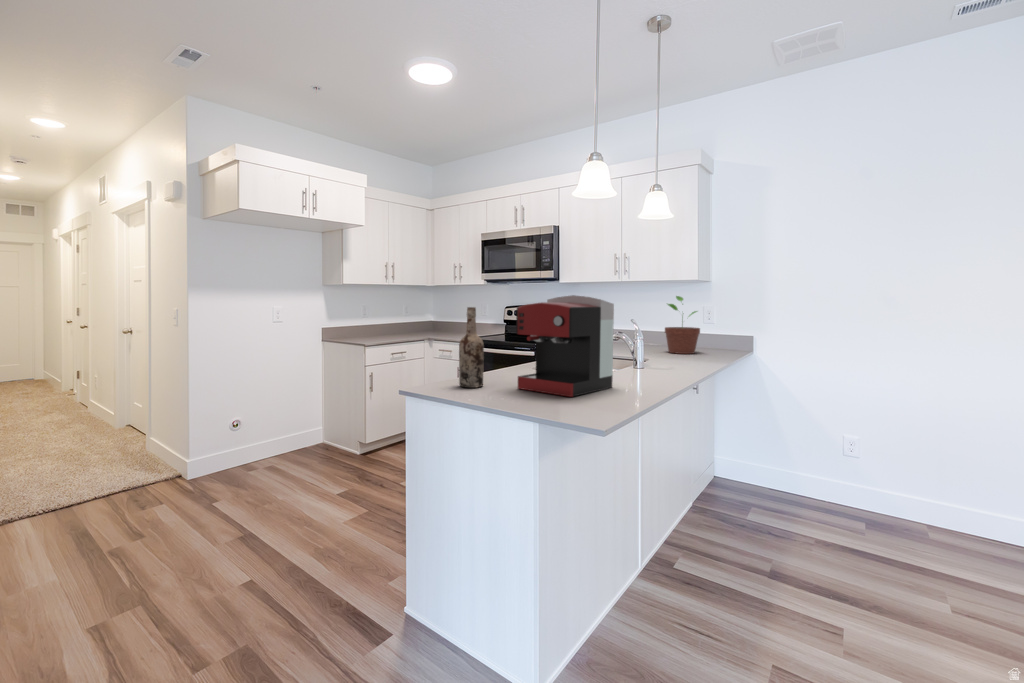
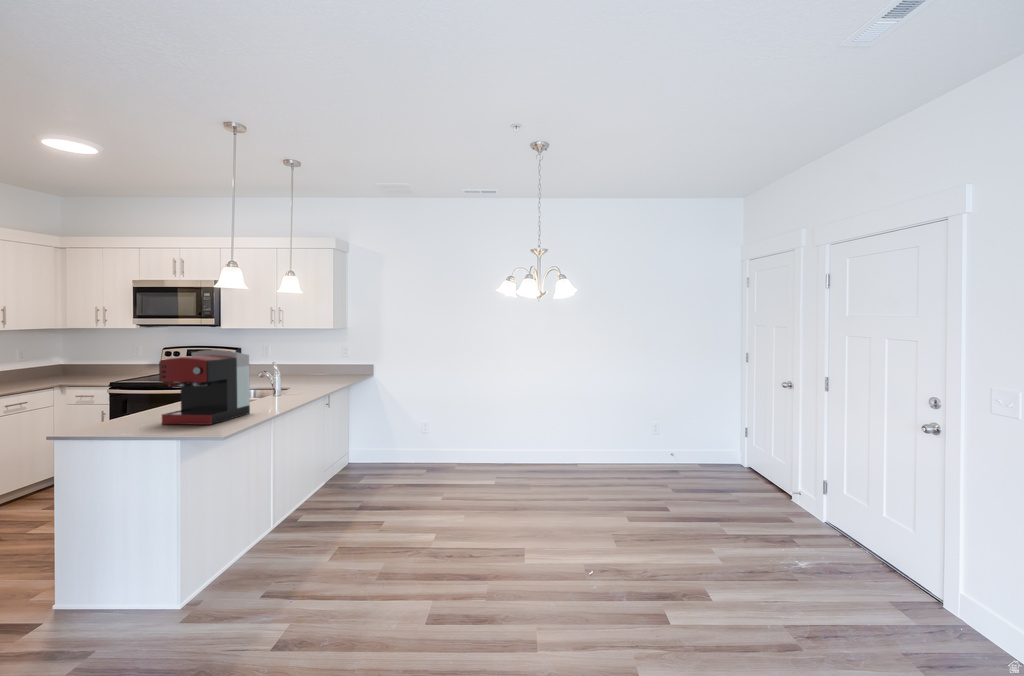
potted plant: present [665,296,700,354] -> none [311,340,337,382]
wine bottle: present [459,307,484,388] -> none [97,362,126,429]

